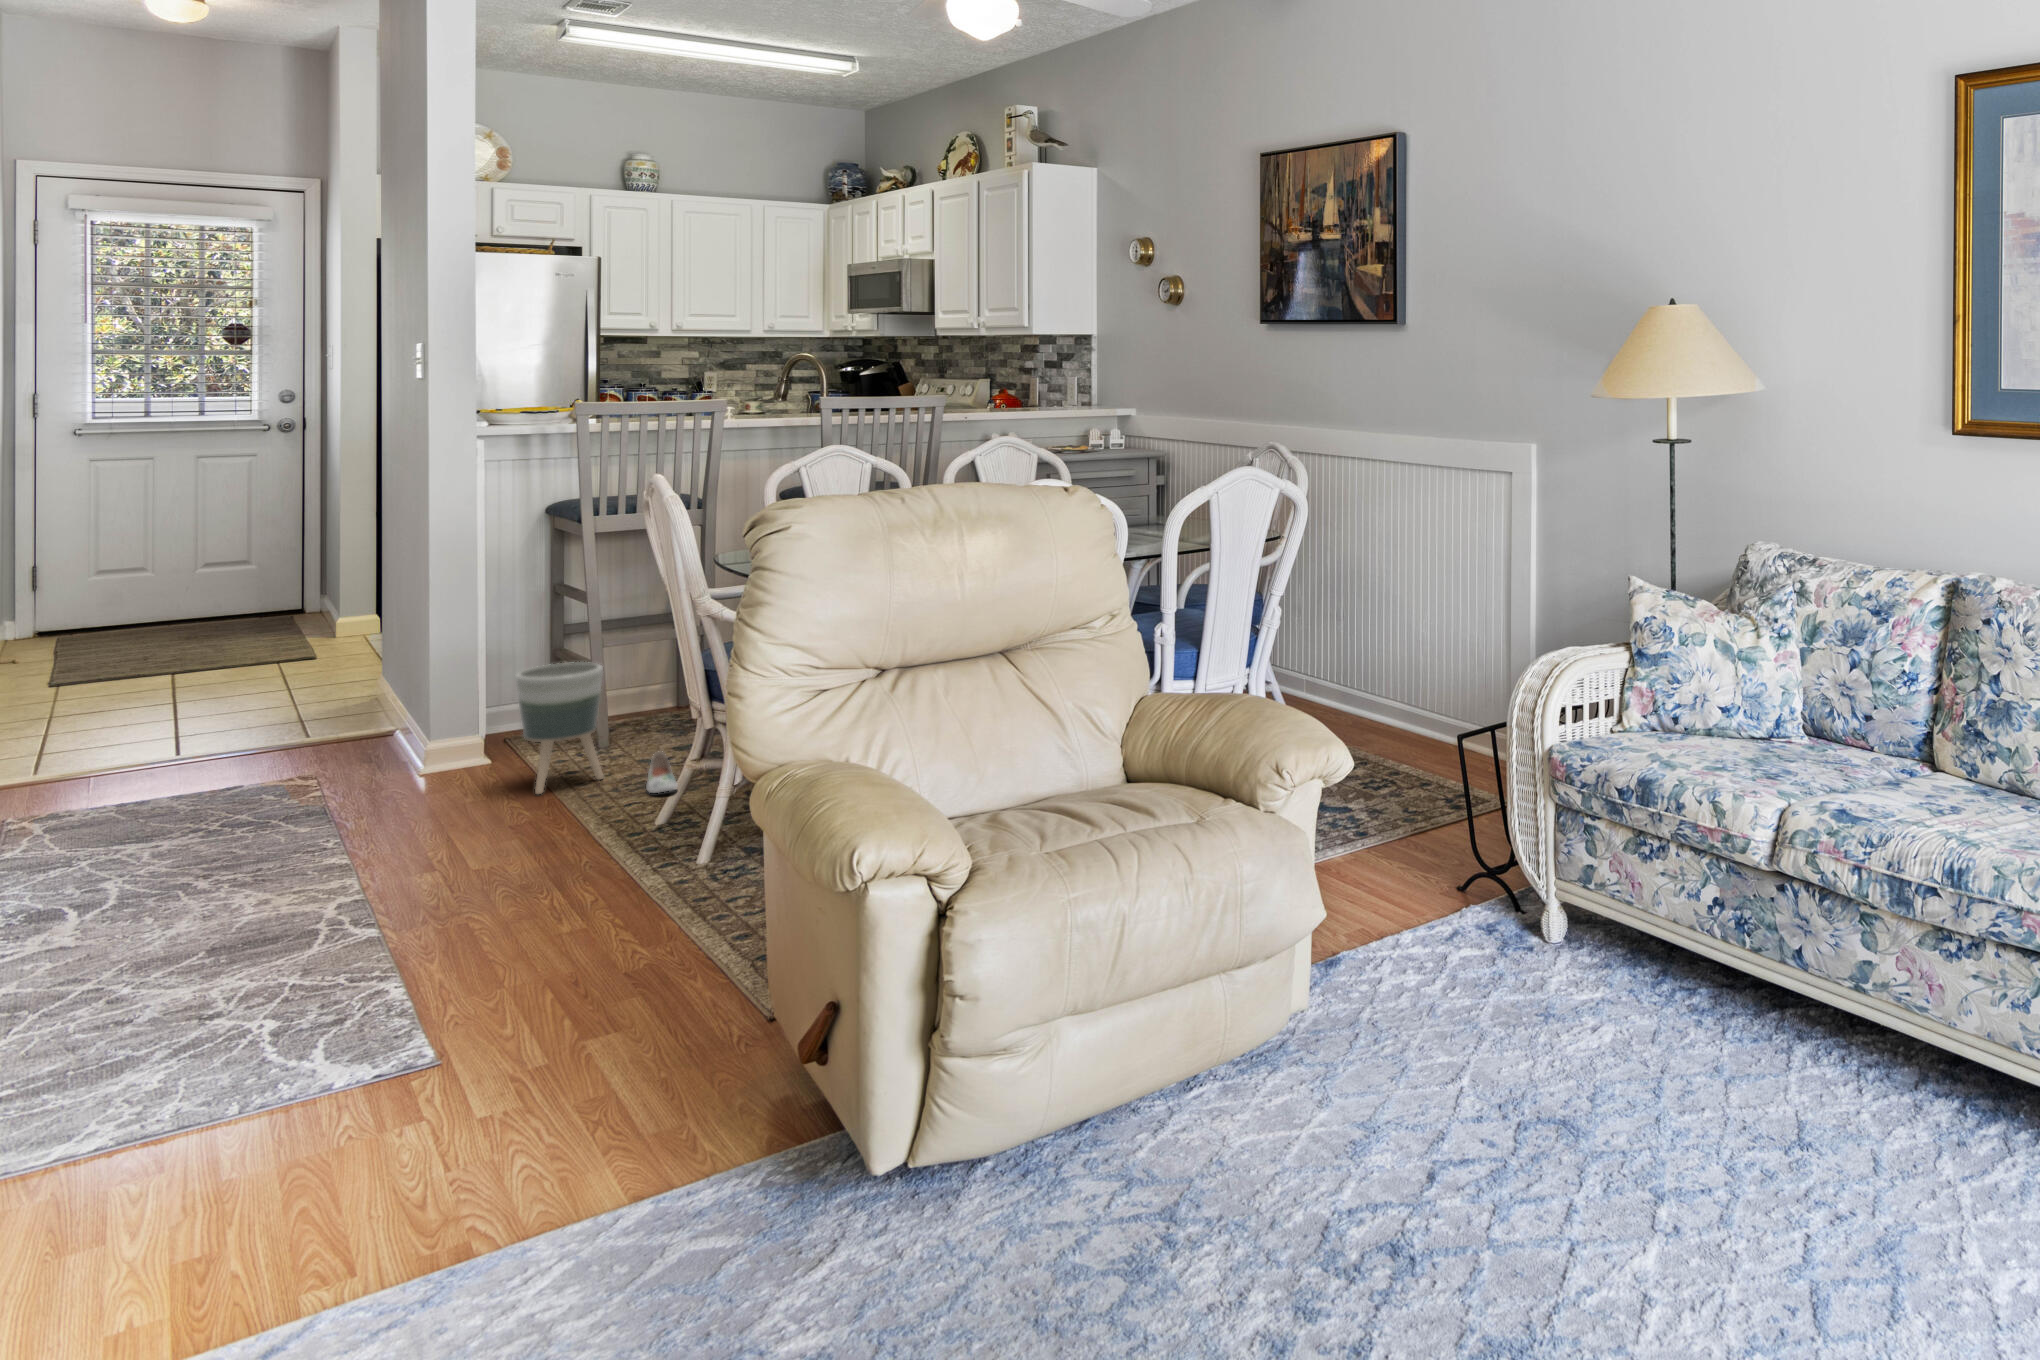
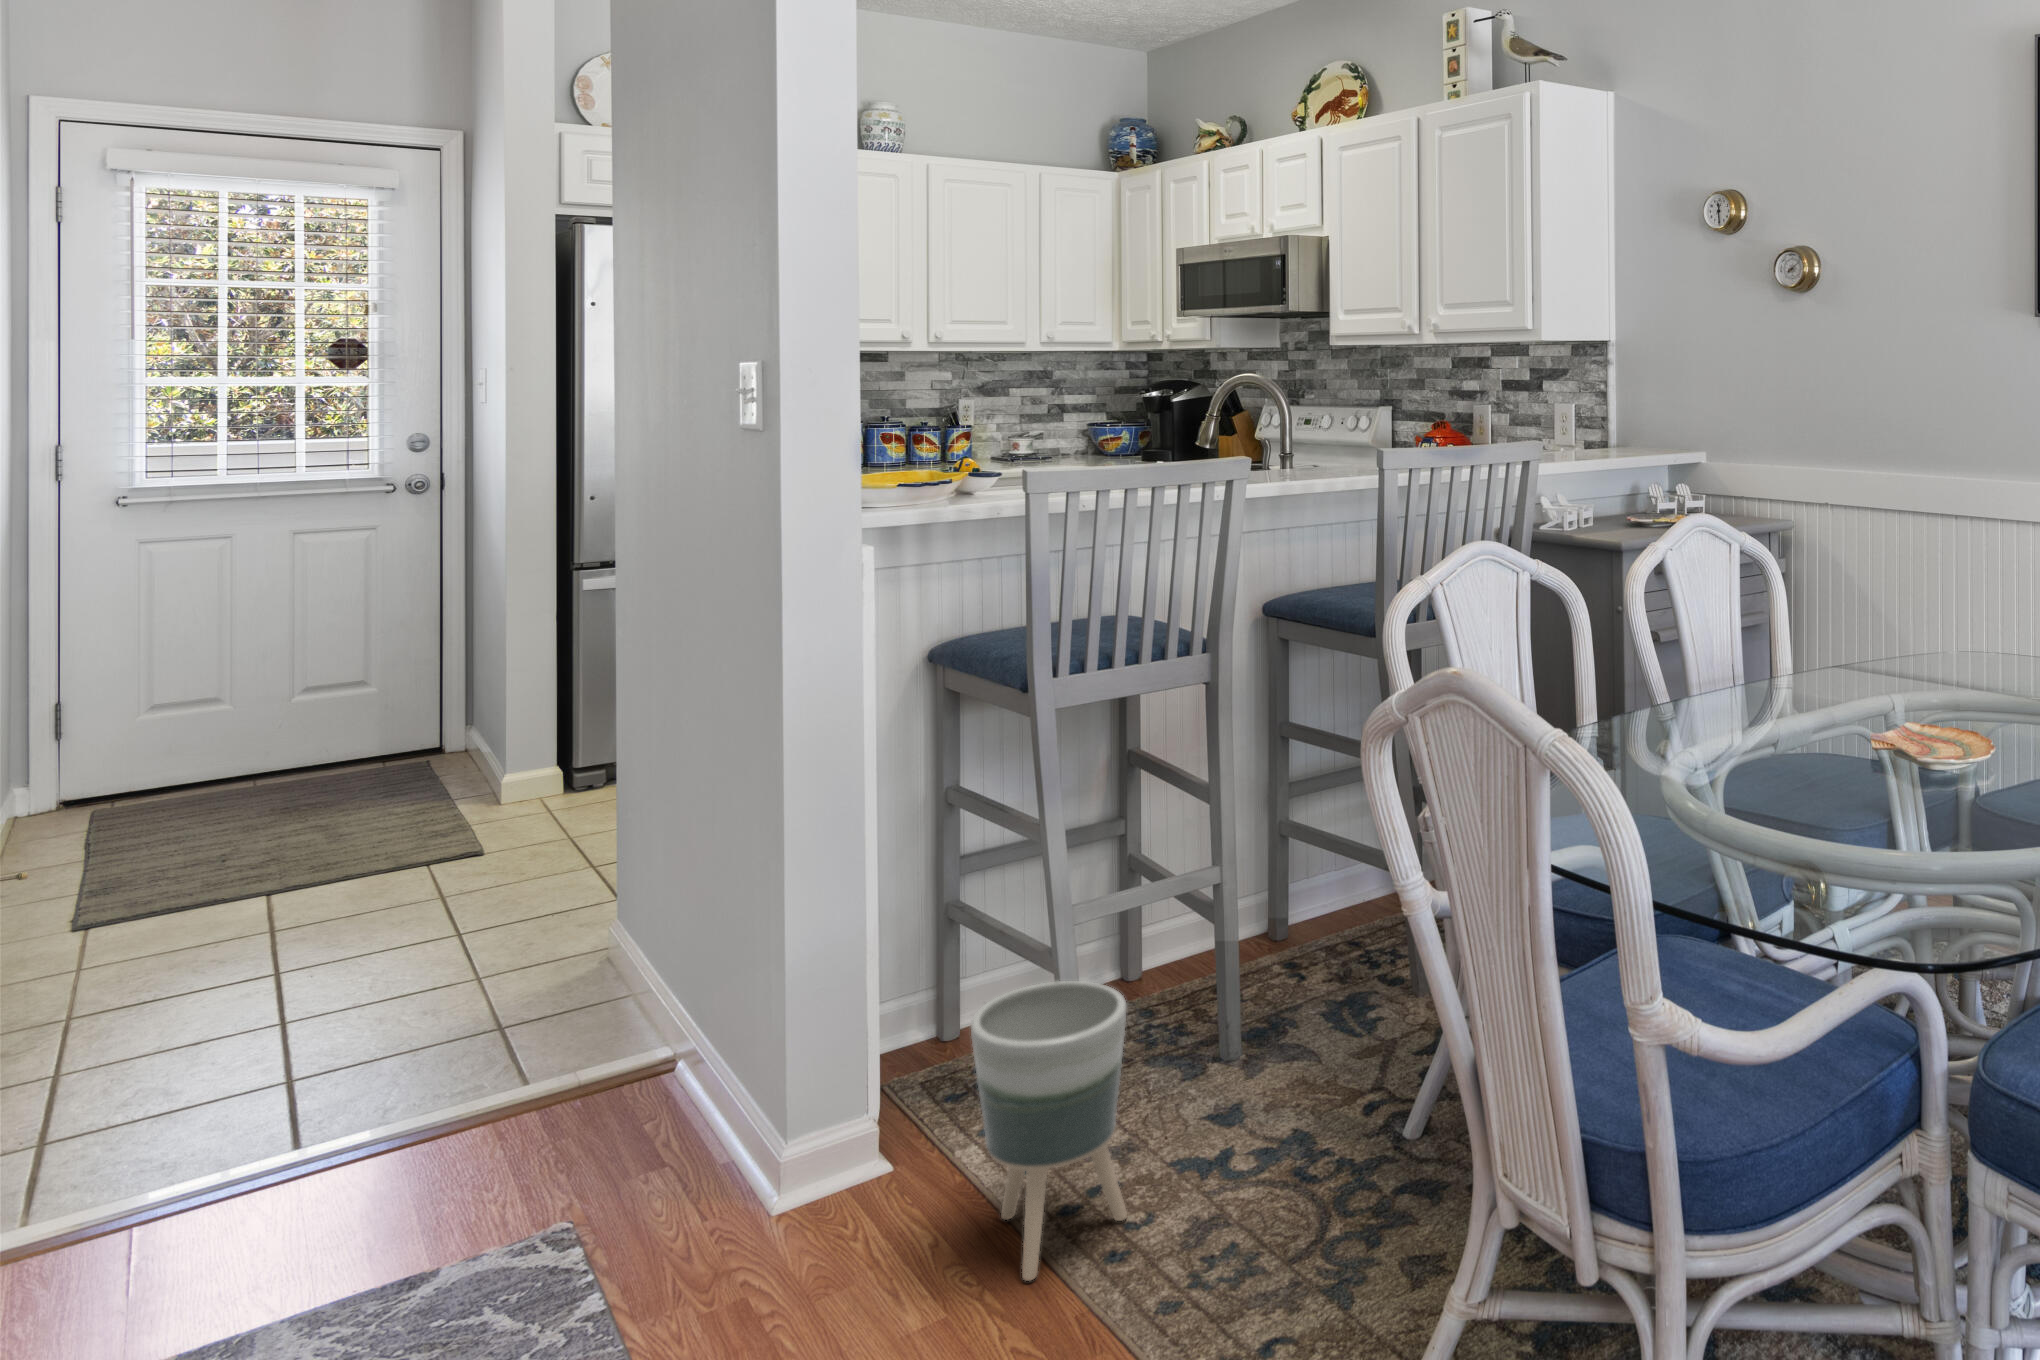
shoe: present [646,752,677,793] -> none [1218,1162,1304,1279]

